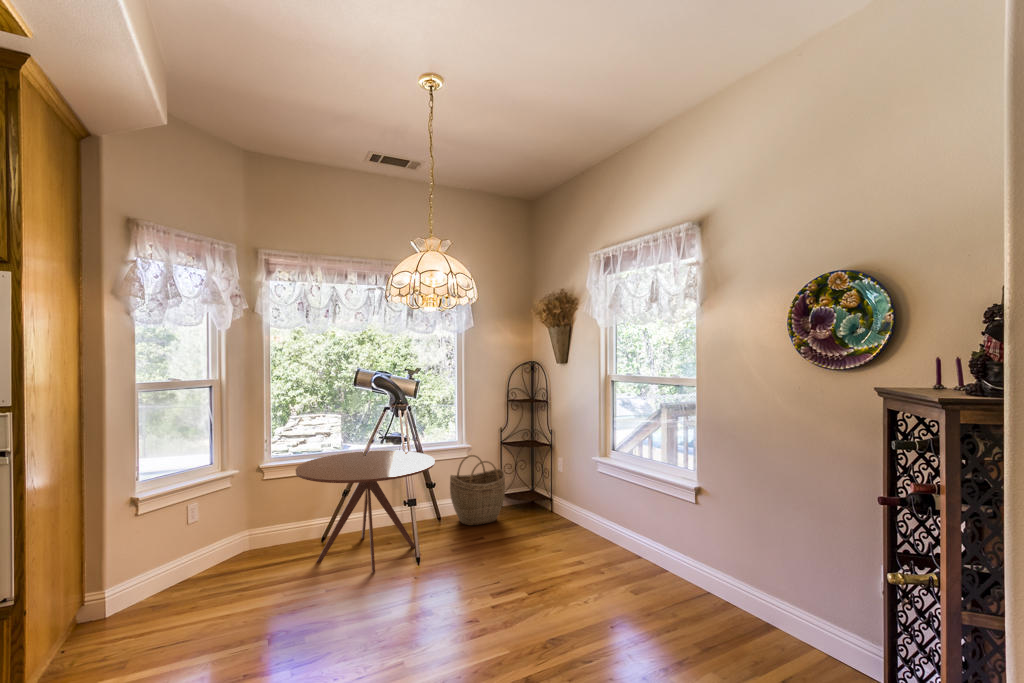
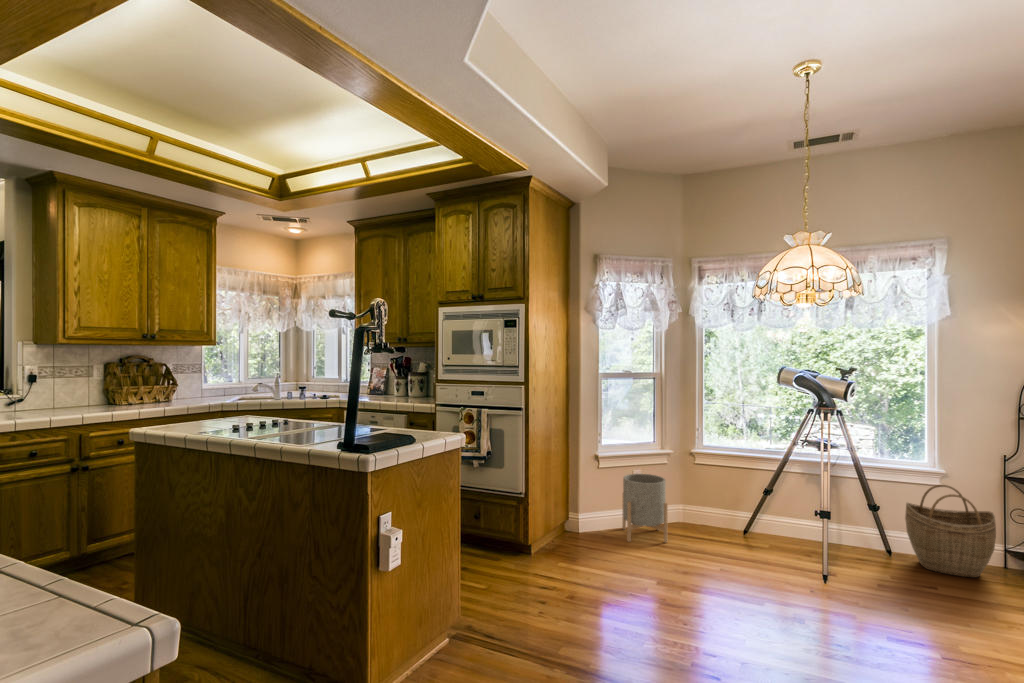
round table: present [295,451,435,573] -> none [712,452,865,574]
planter: none [173,506,243,602] -> present [622,474,668,543]

